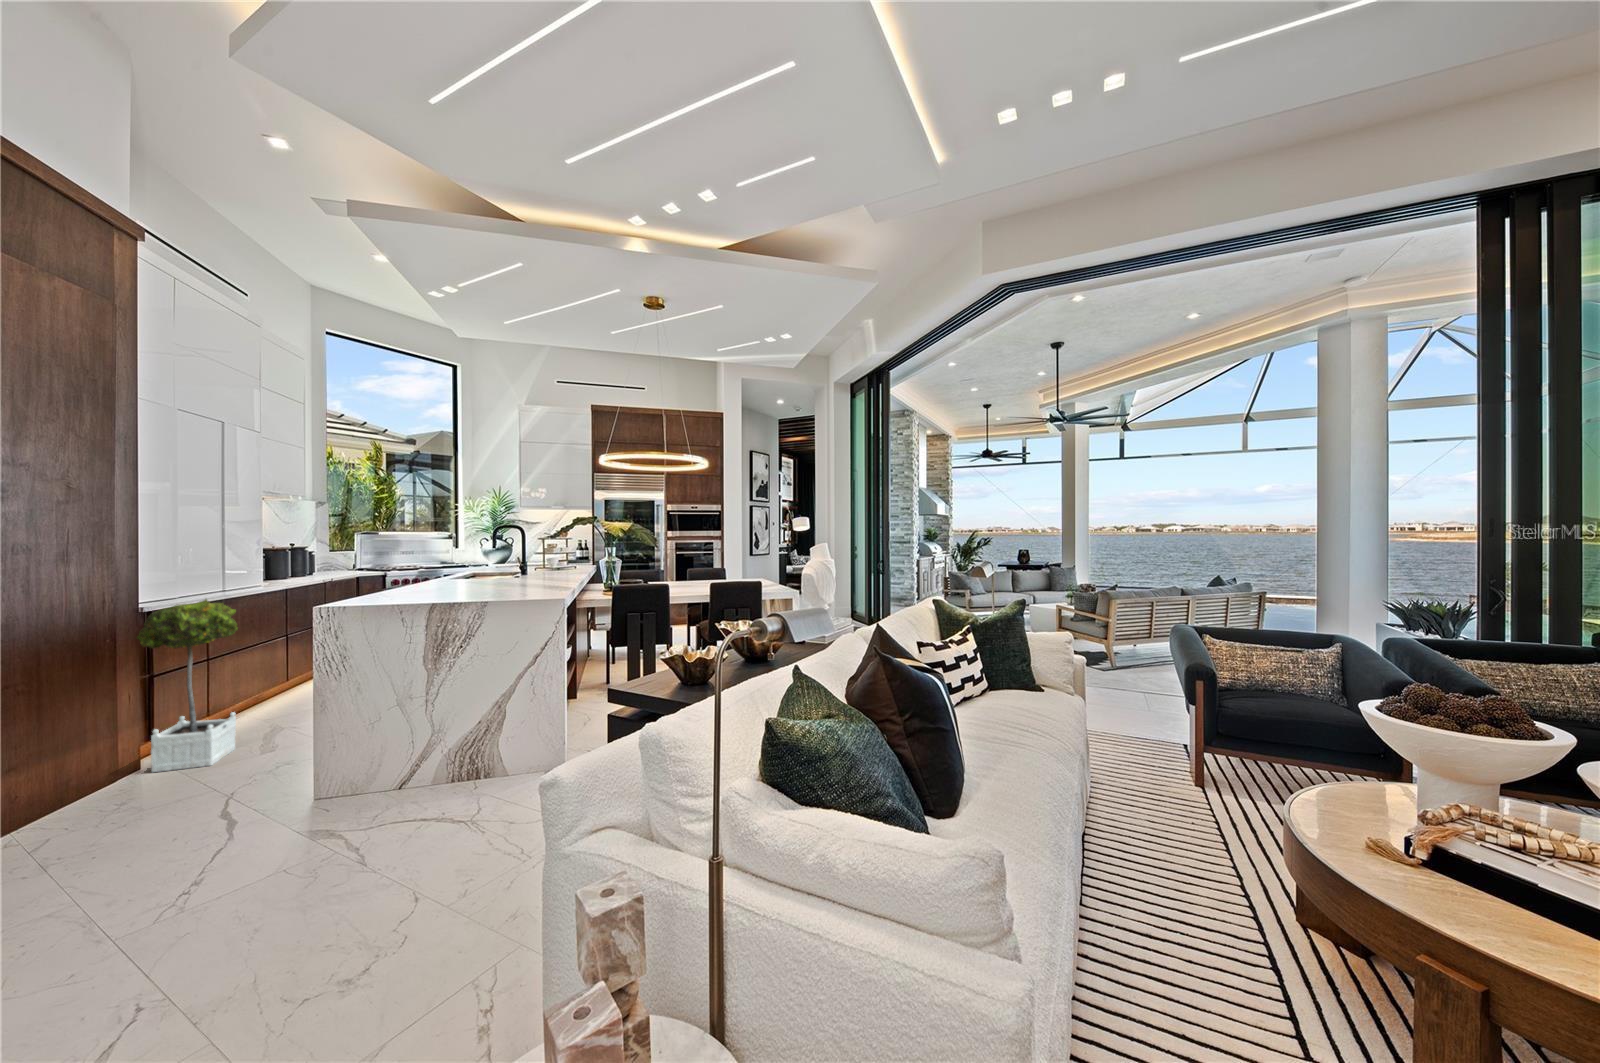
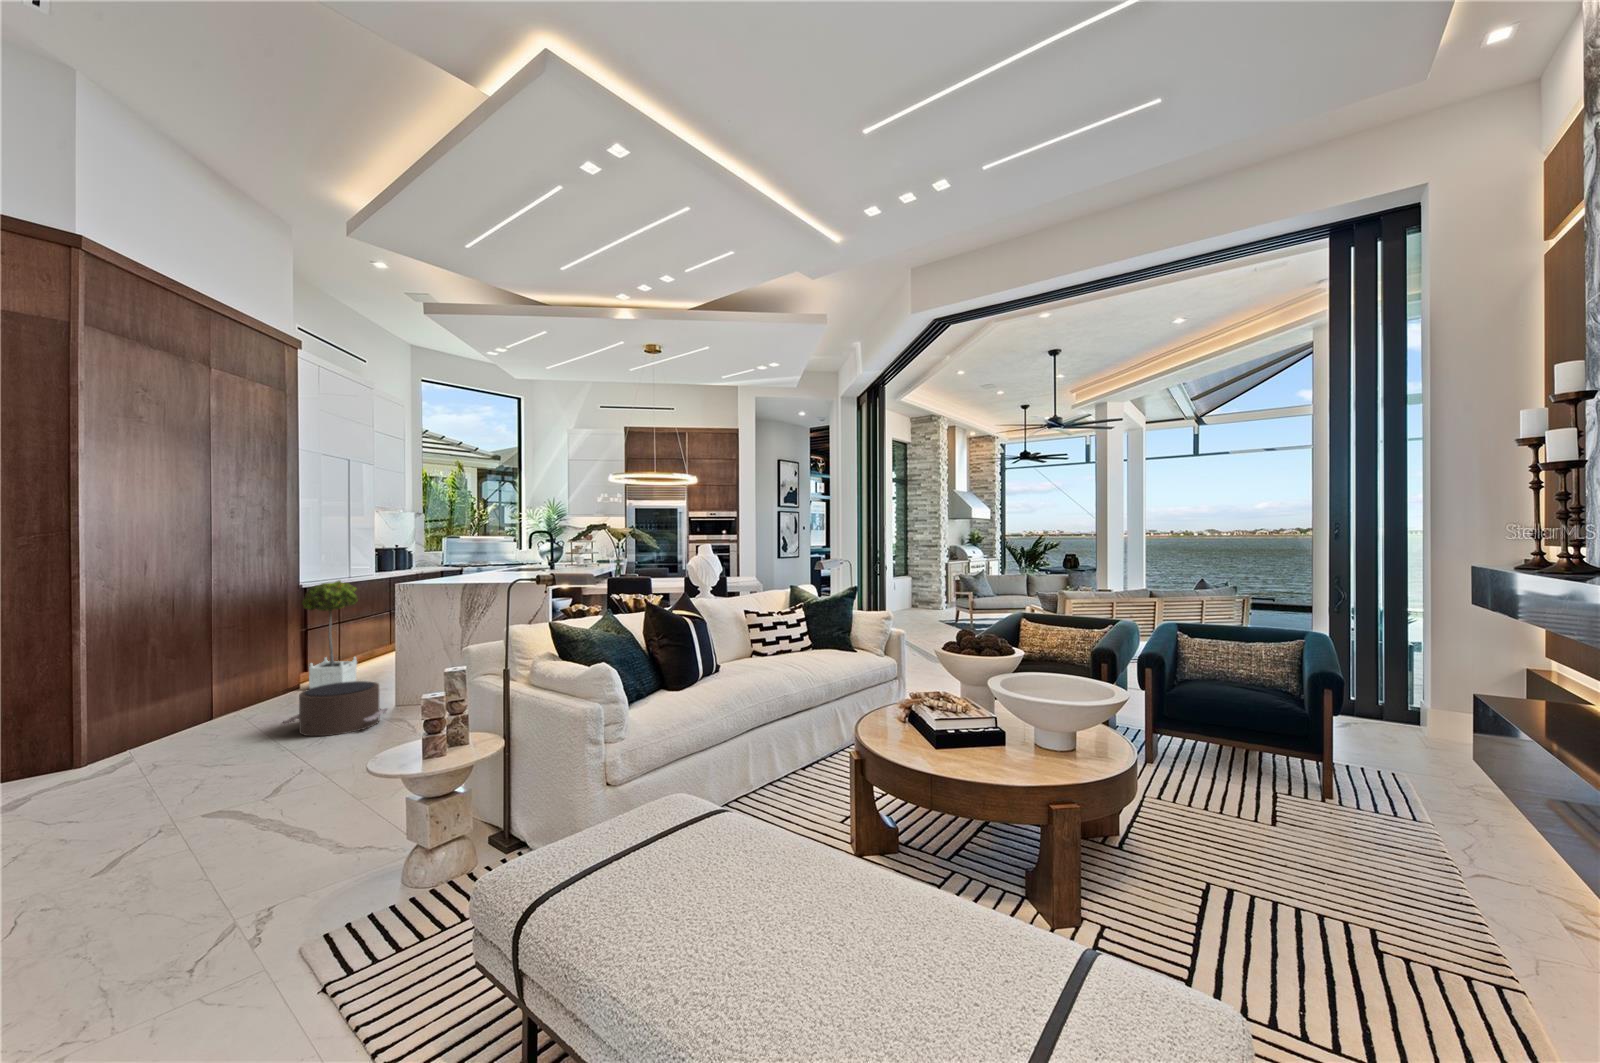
pouf: none [79,772,300,892] -> present [281,681,388,736]

